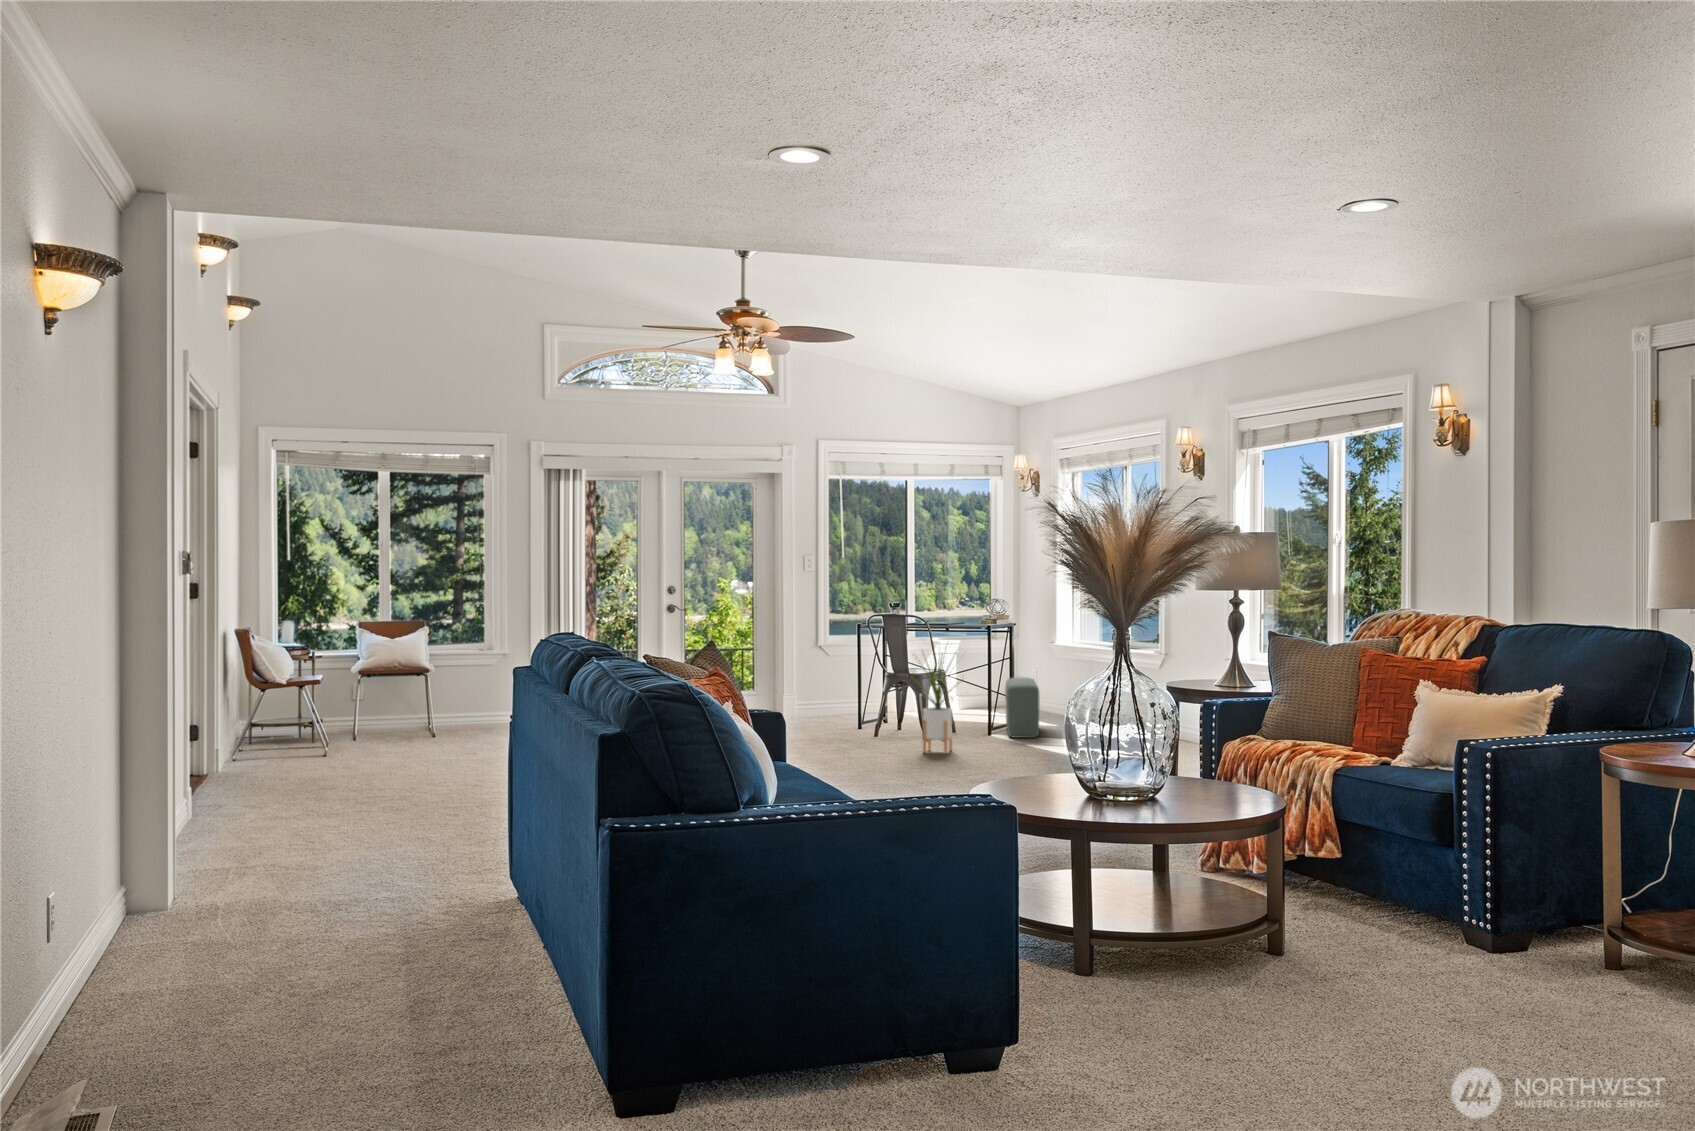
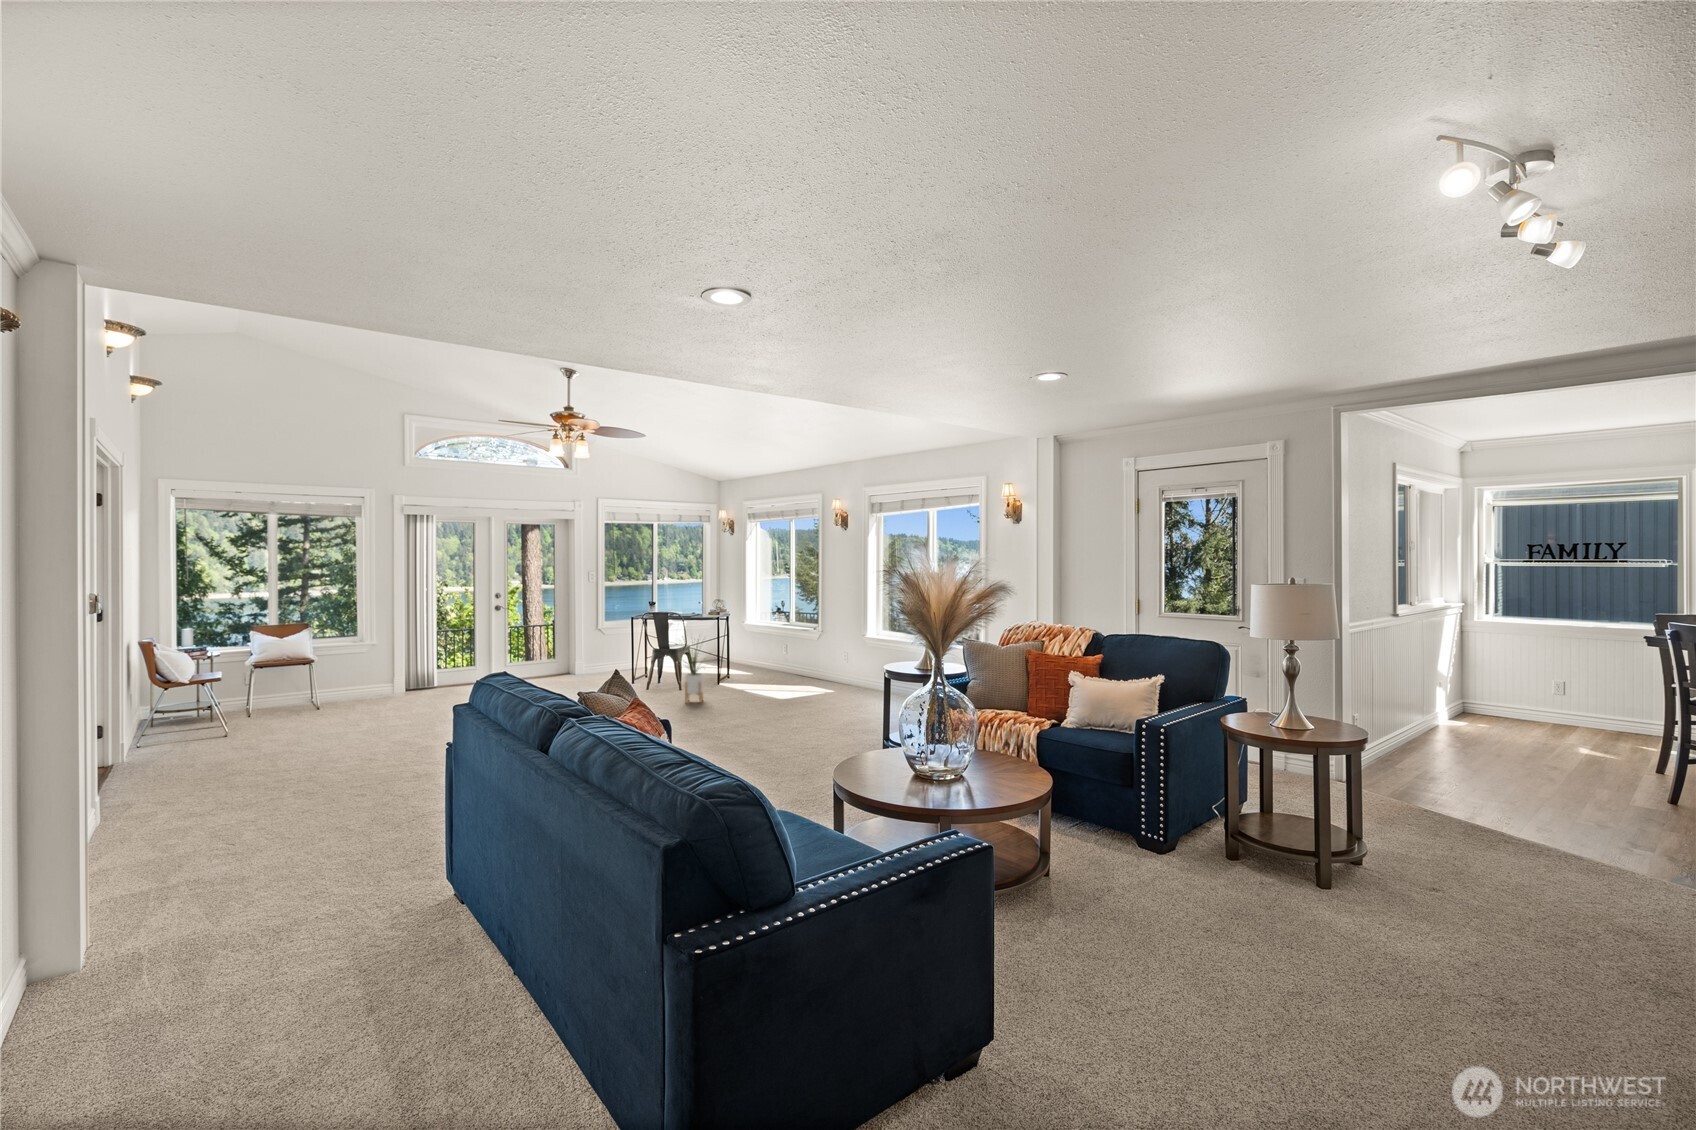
pouf: present [1005,677,1039,738] -> none [729,649,753,688]

